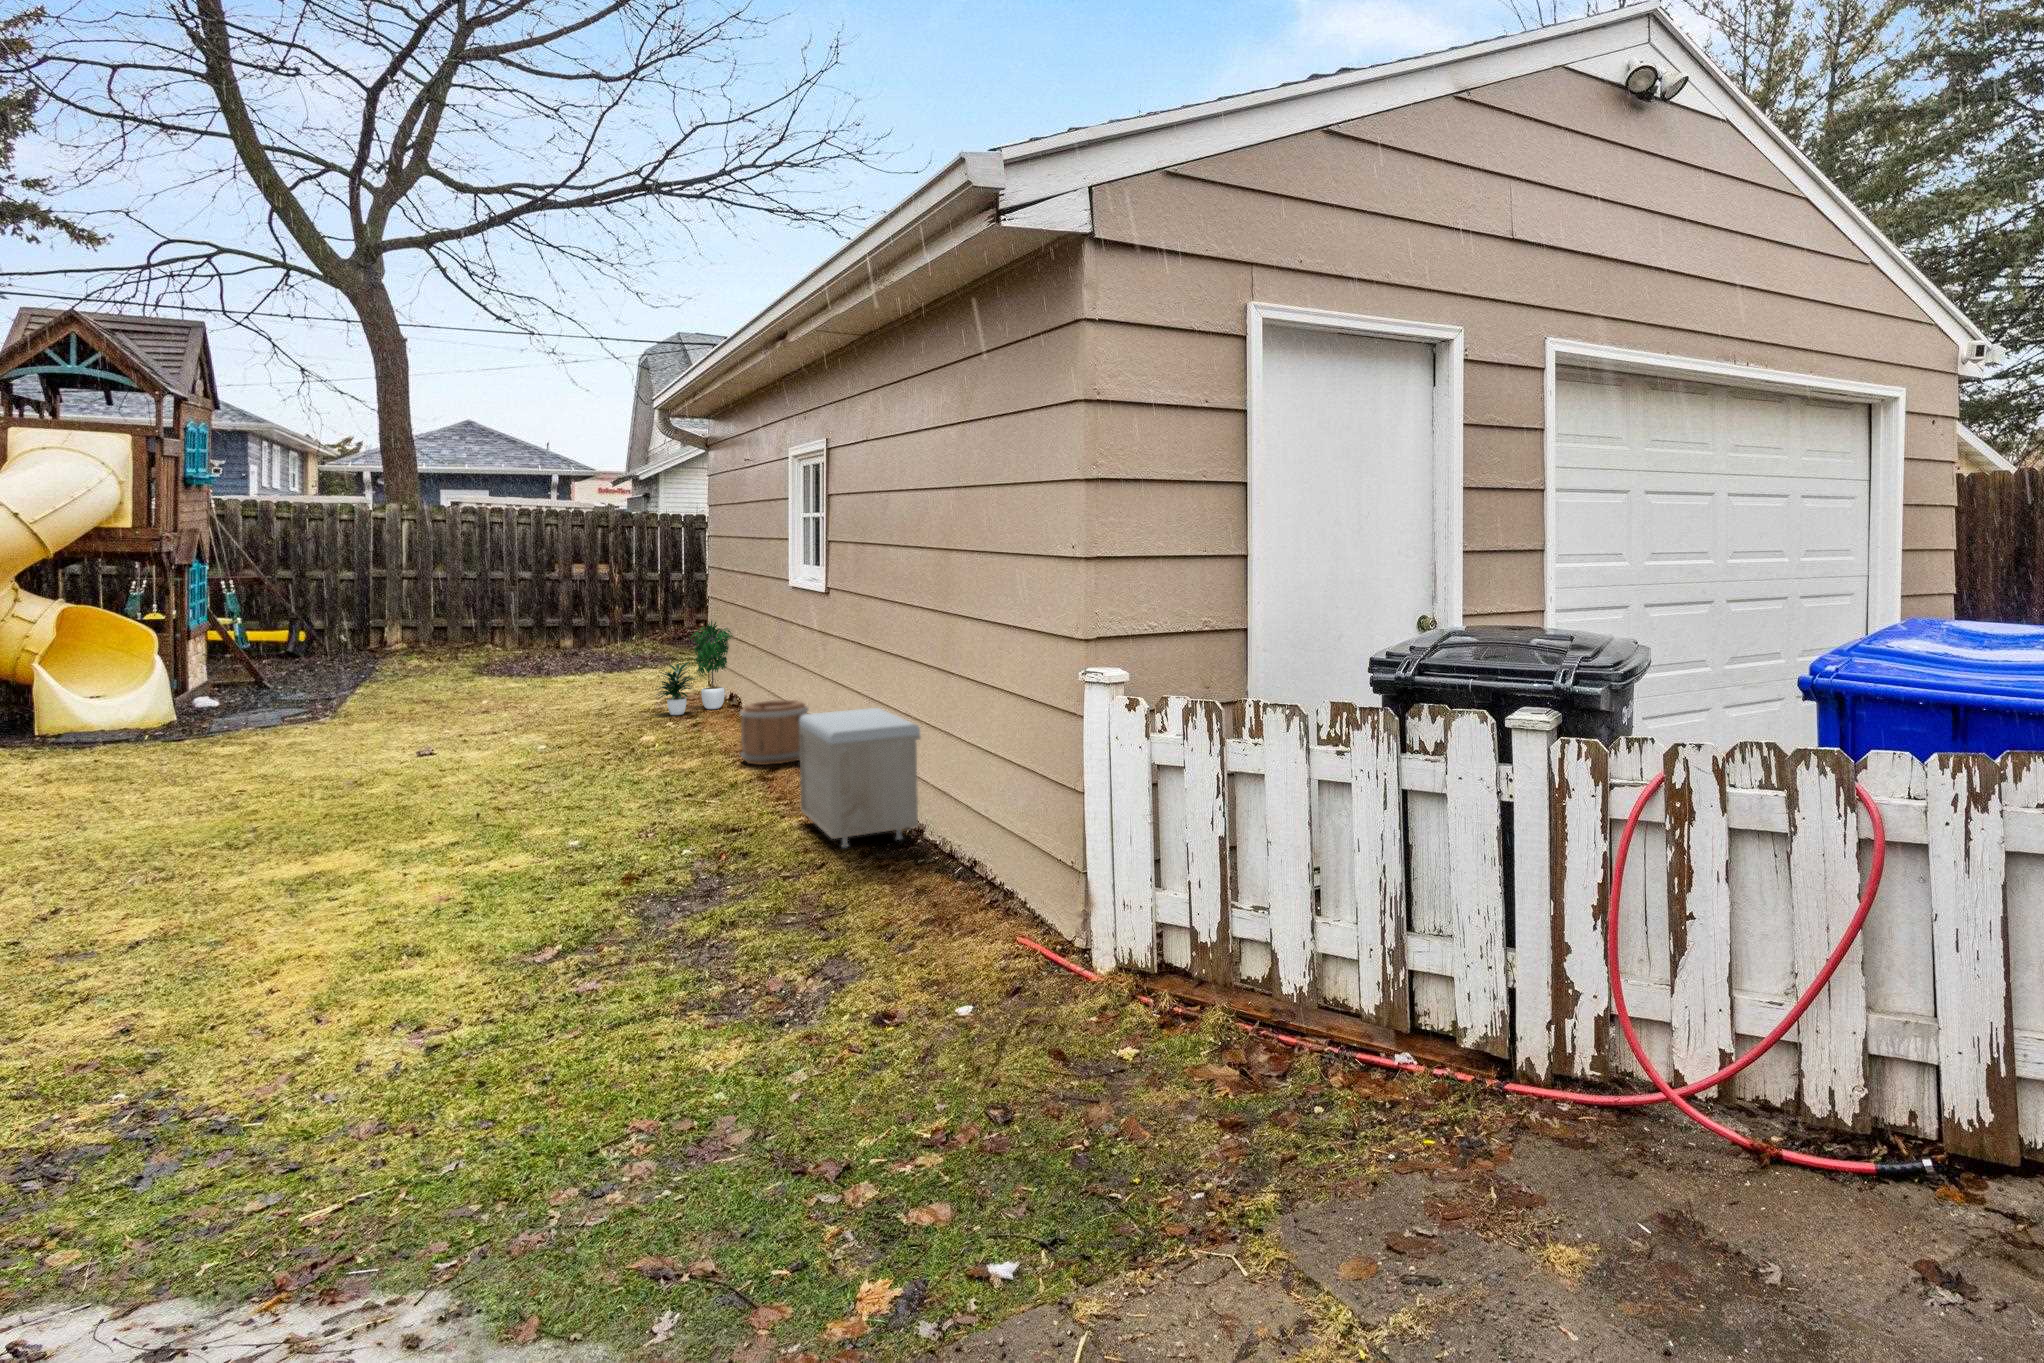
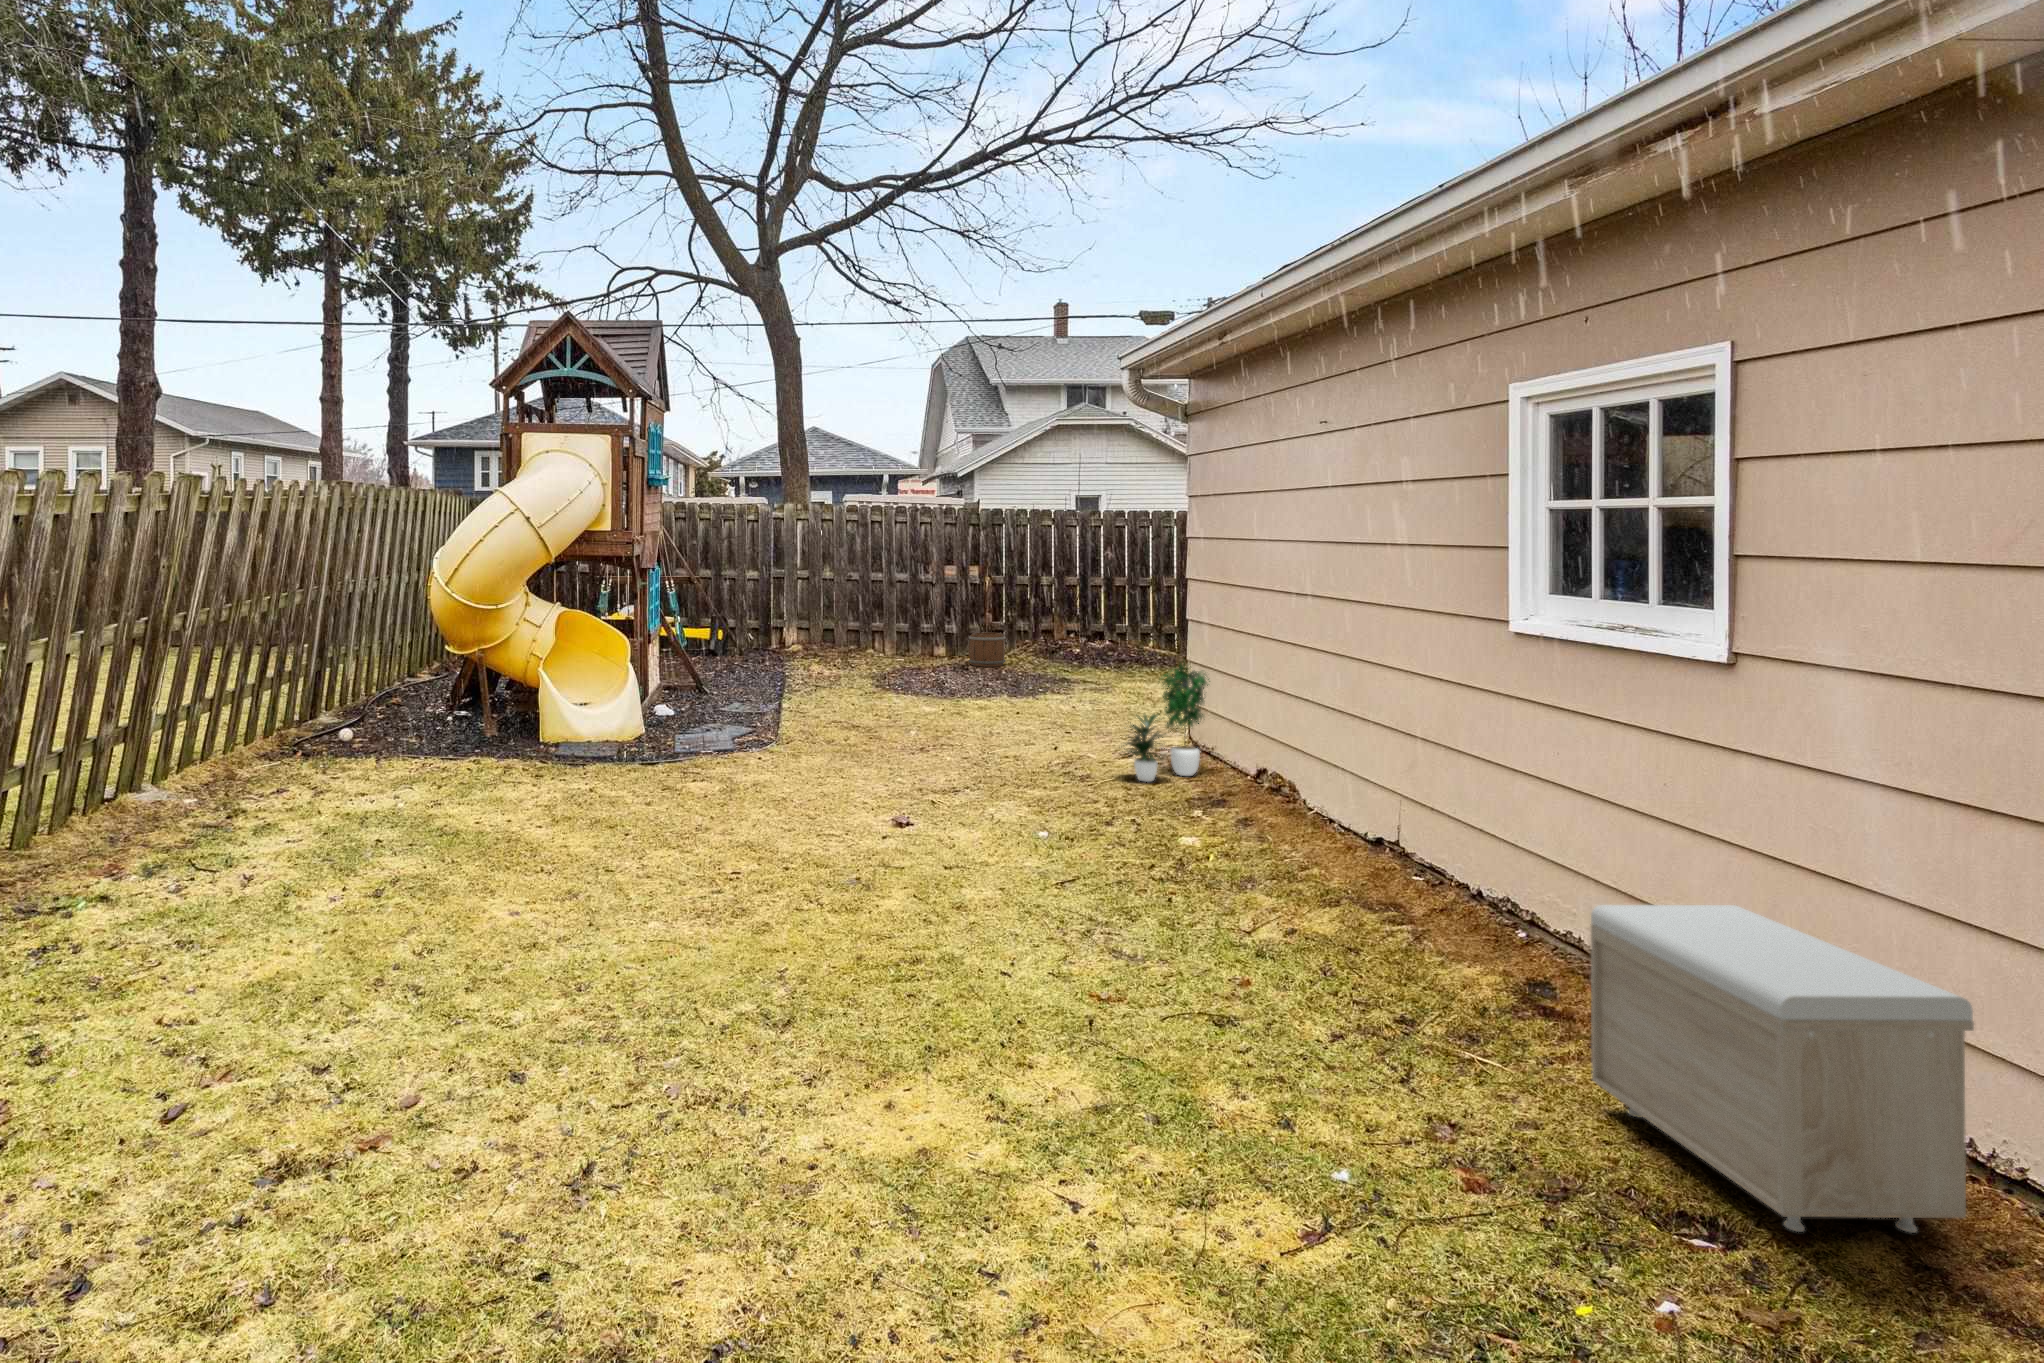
bucket: present [740,700,809,765] -> present [969,632,1006,667]

